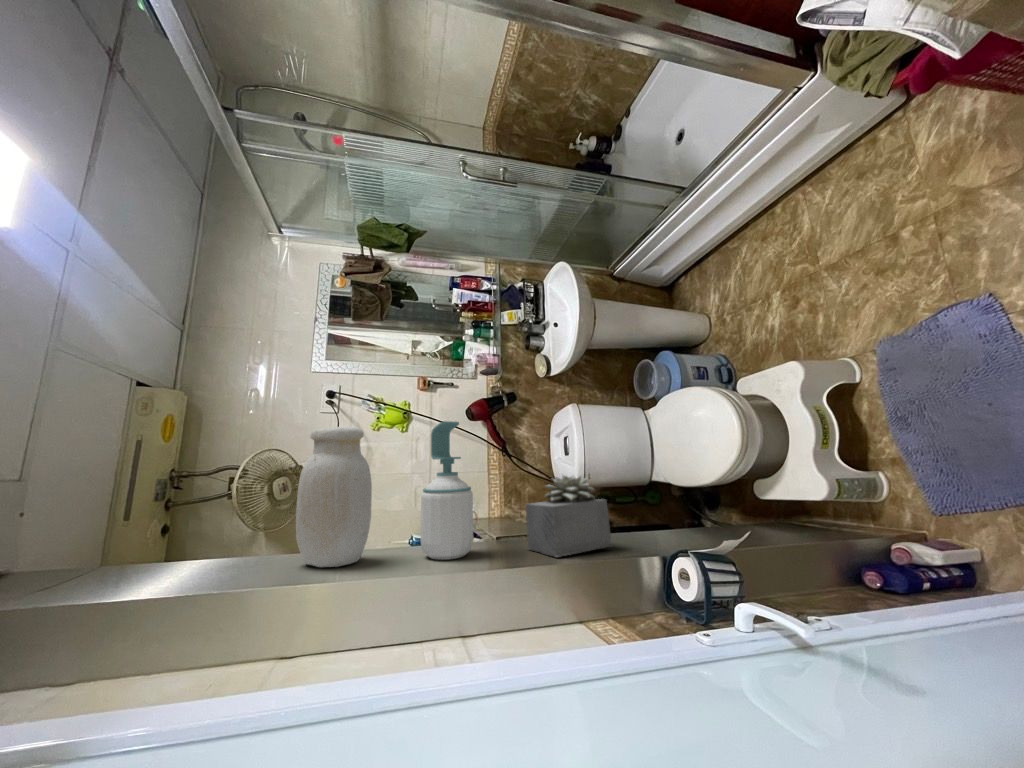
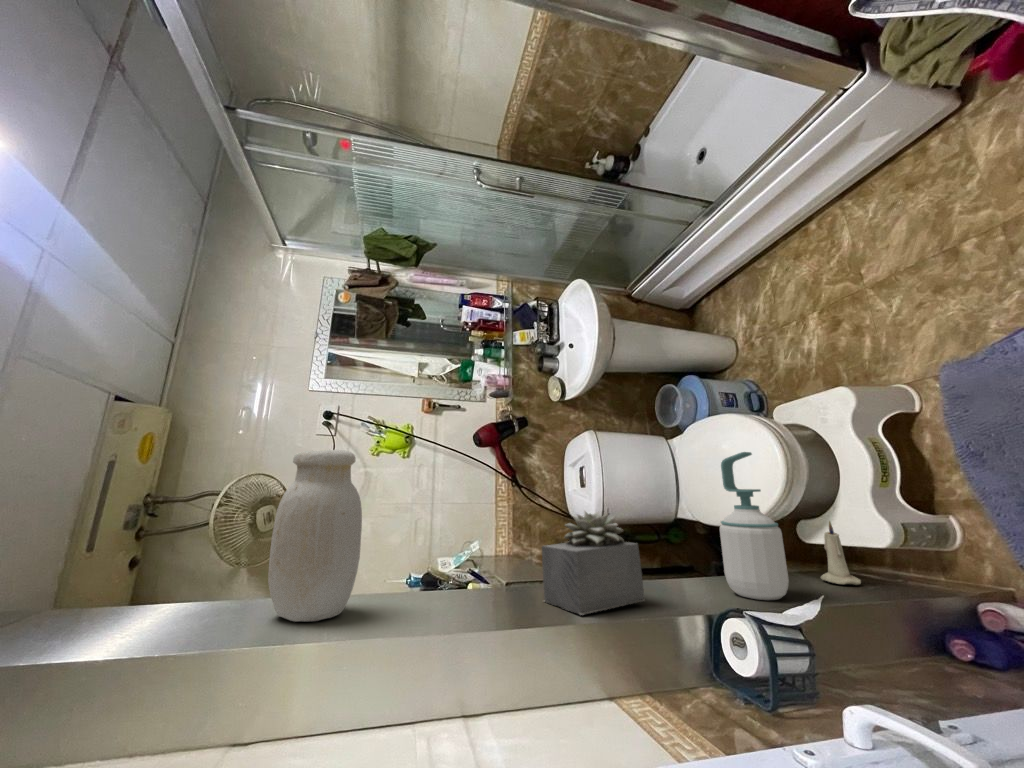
soap bottle: present [421,421,473,560] -> present [720,452,789,600]
candle: none [768,478,801,532] -> present [821,521,861,585]

